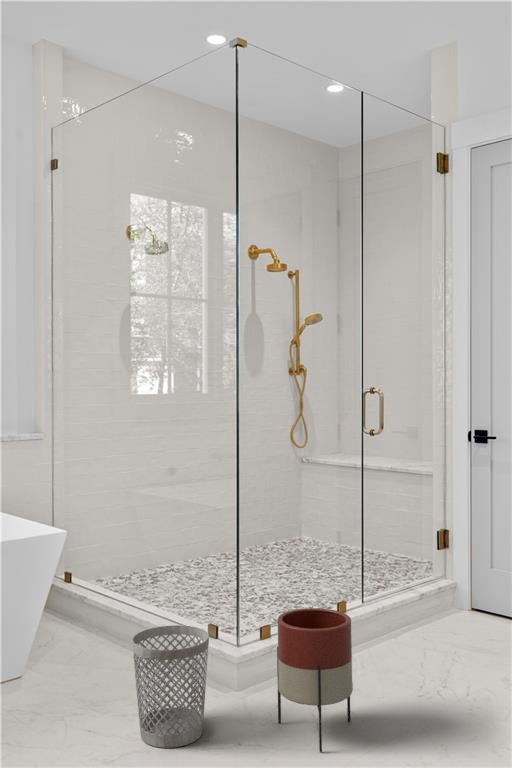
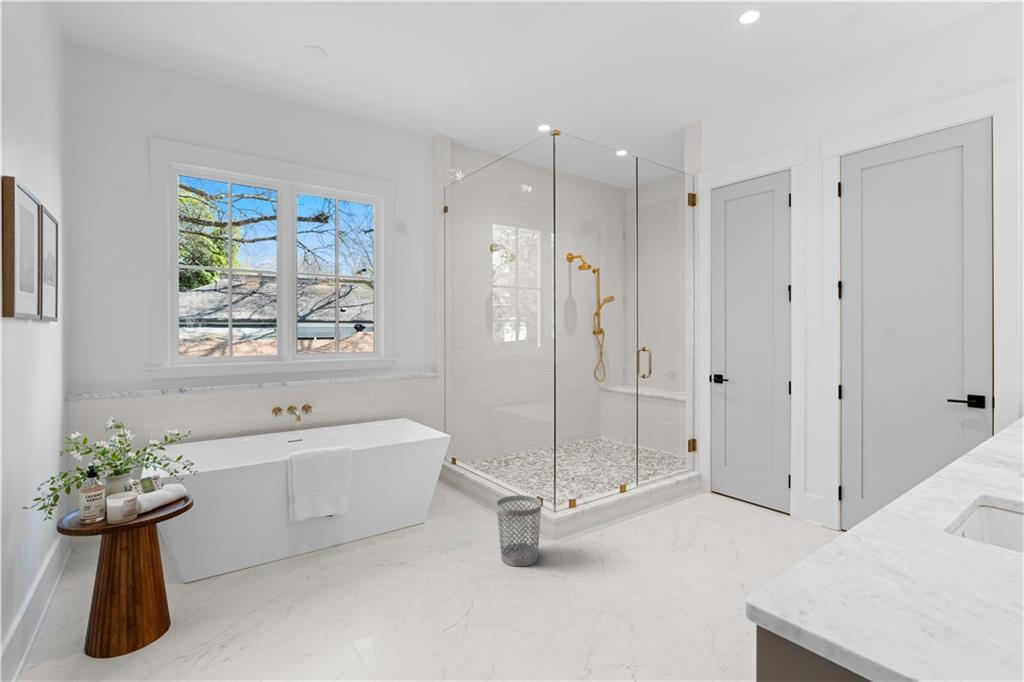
planter: present [277,608,353,752] -> none [582,489,628,574]

